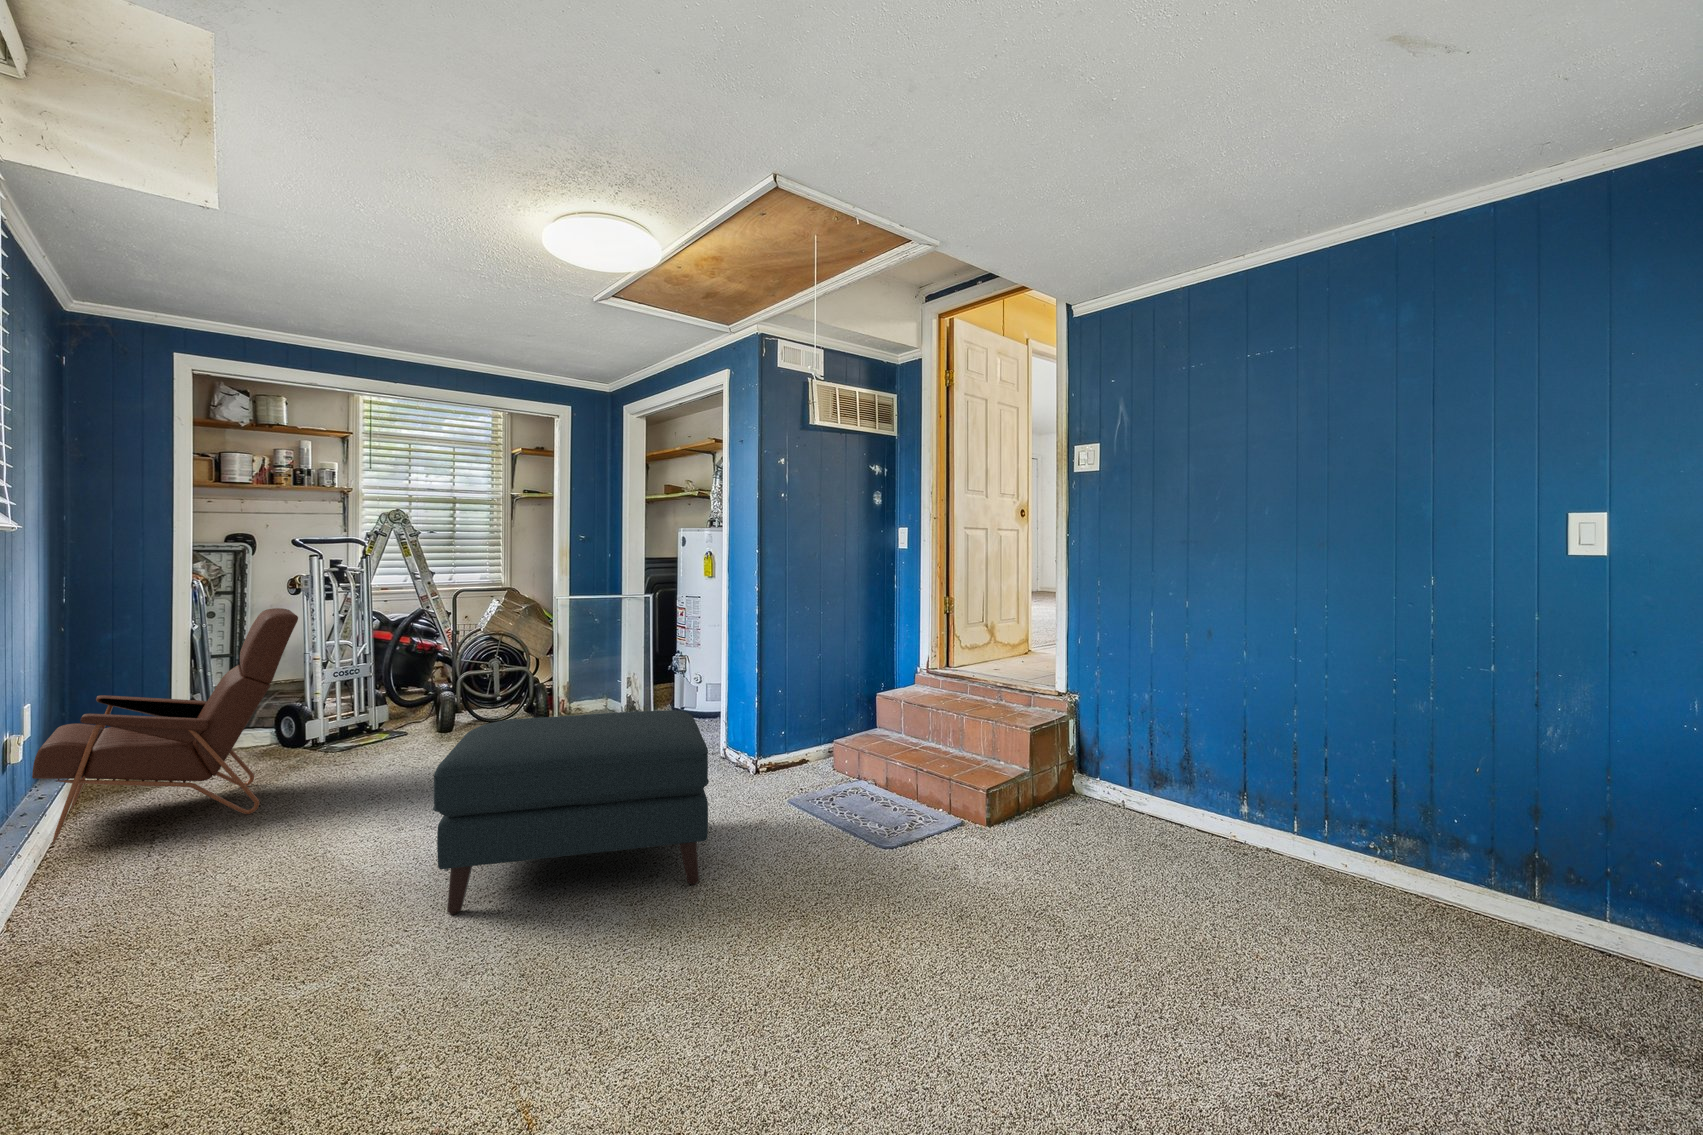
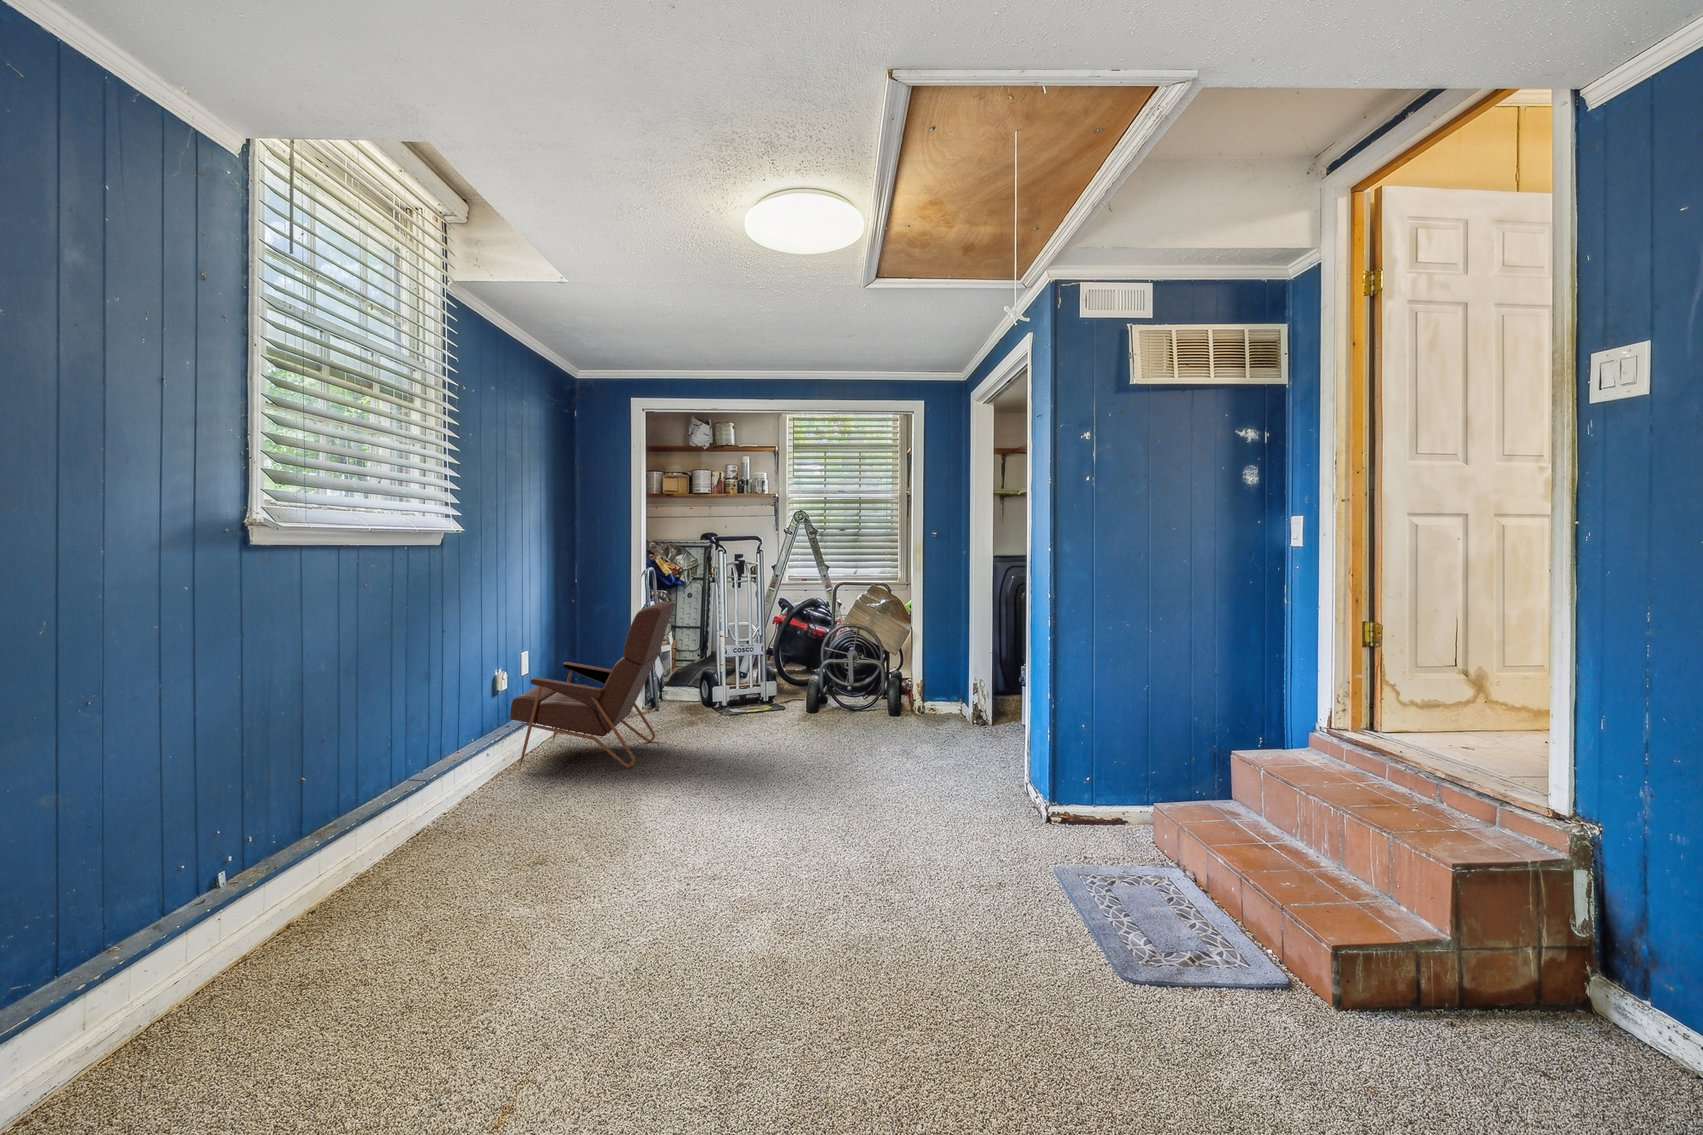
ottoman: present [433,710,709,914] -> none [626,727,925,959]

